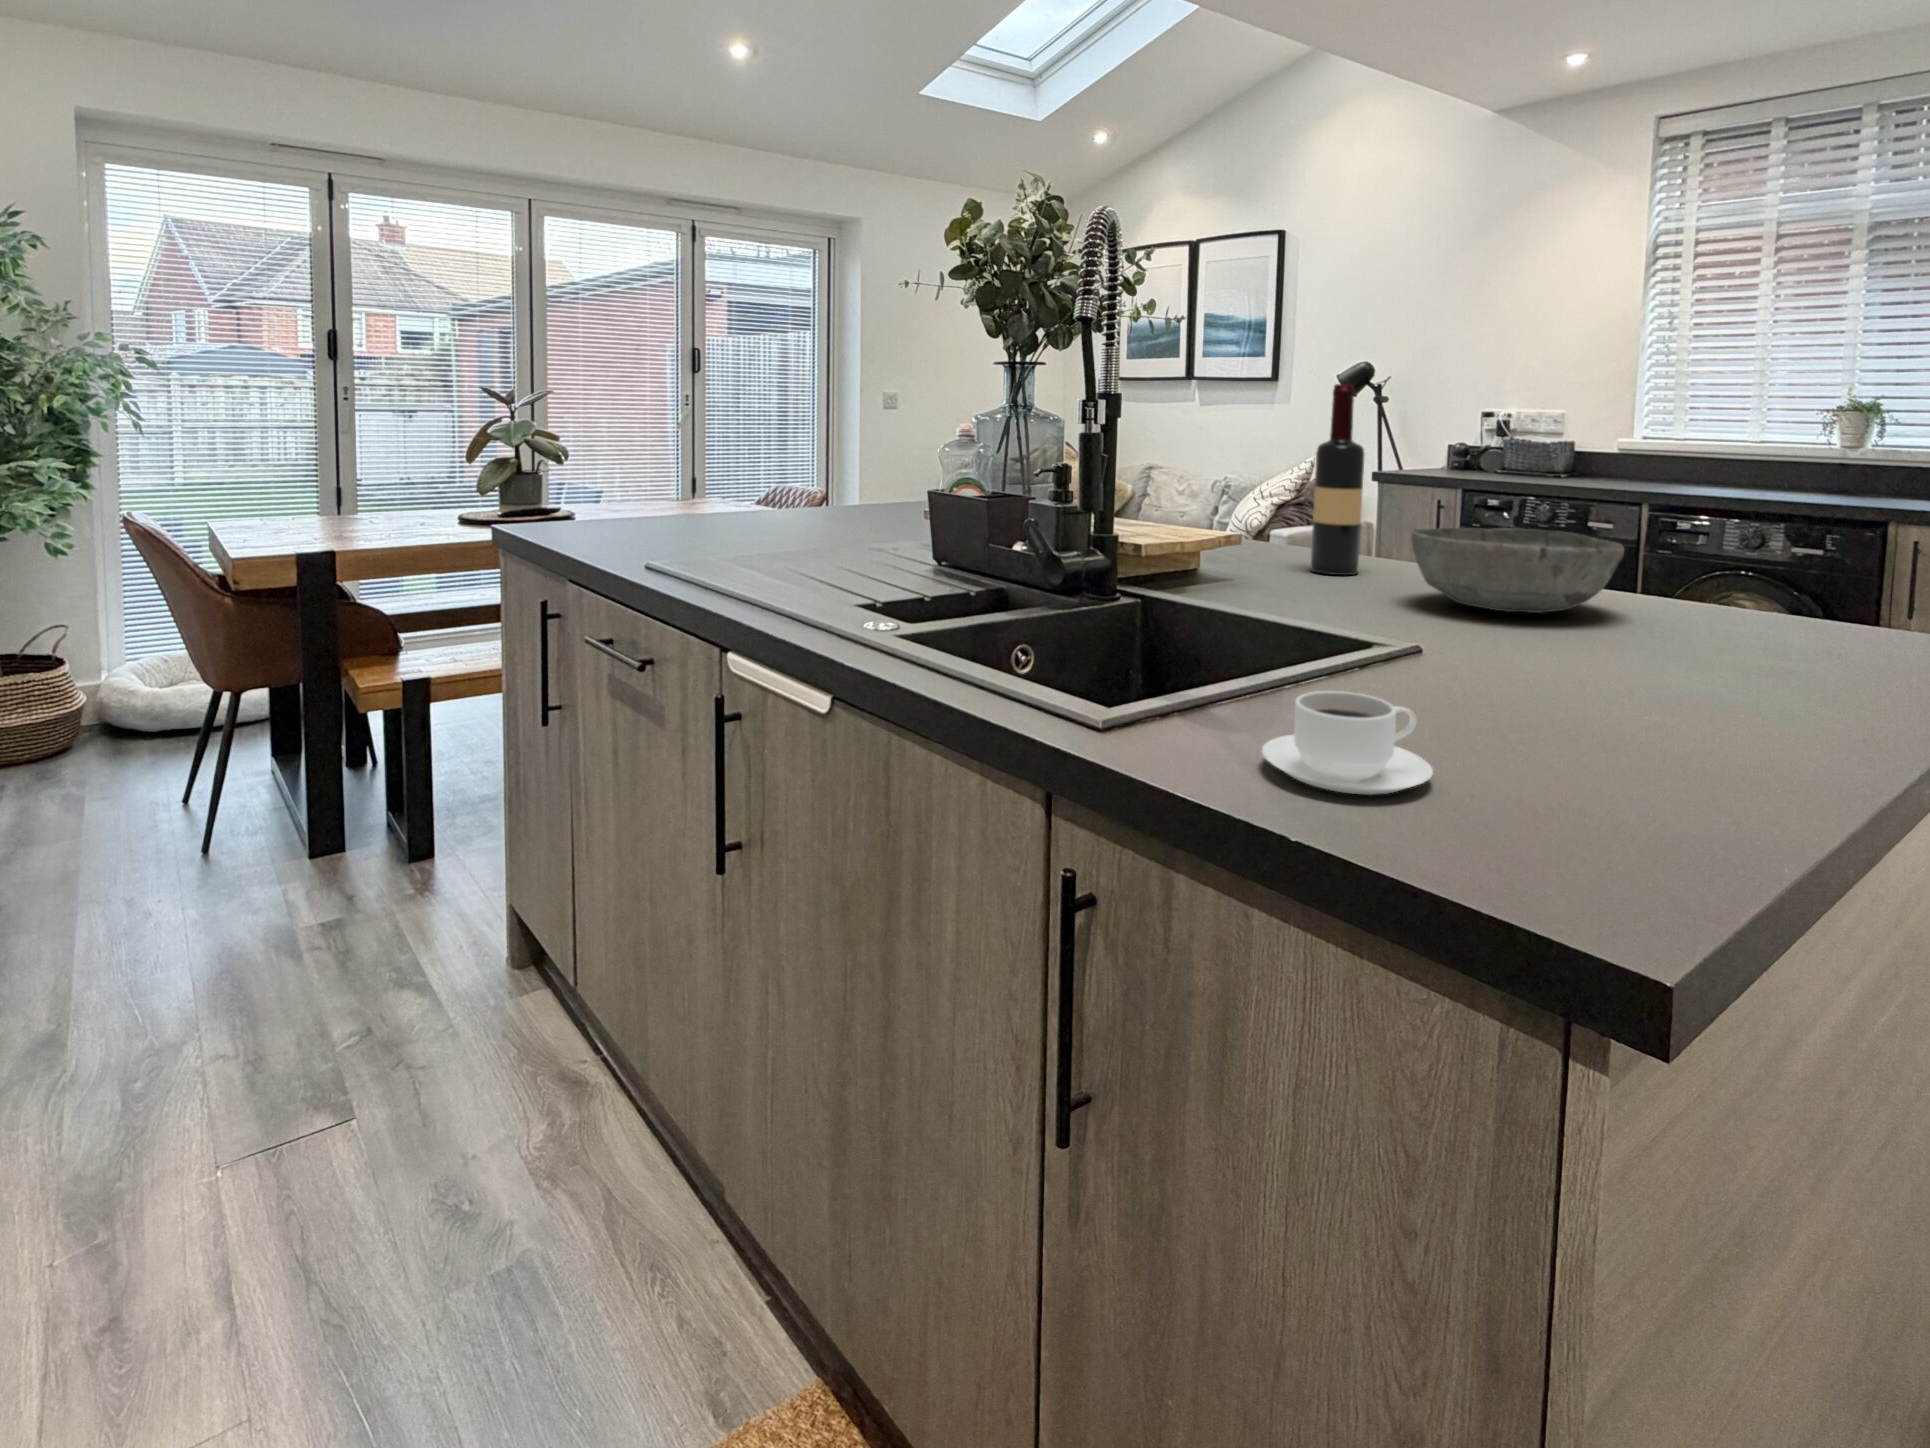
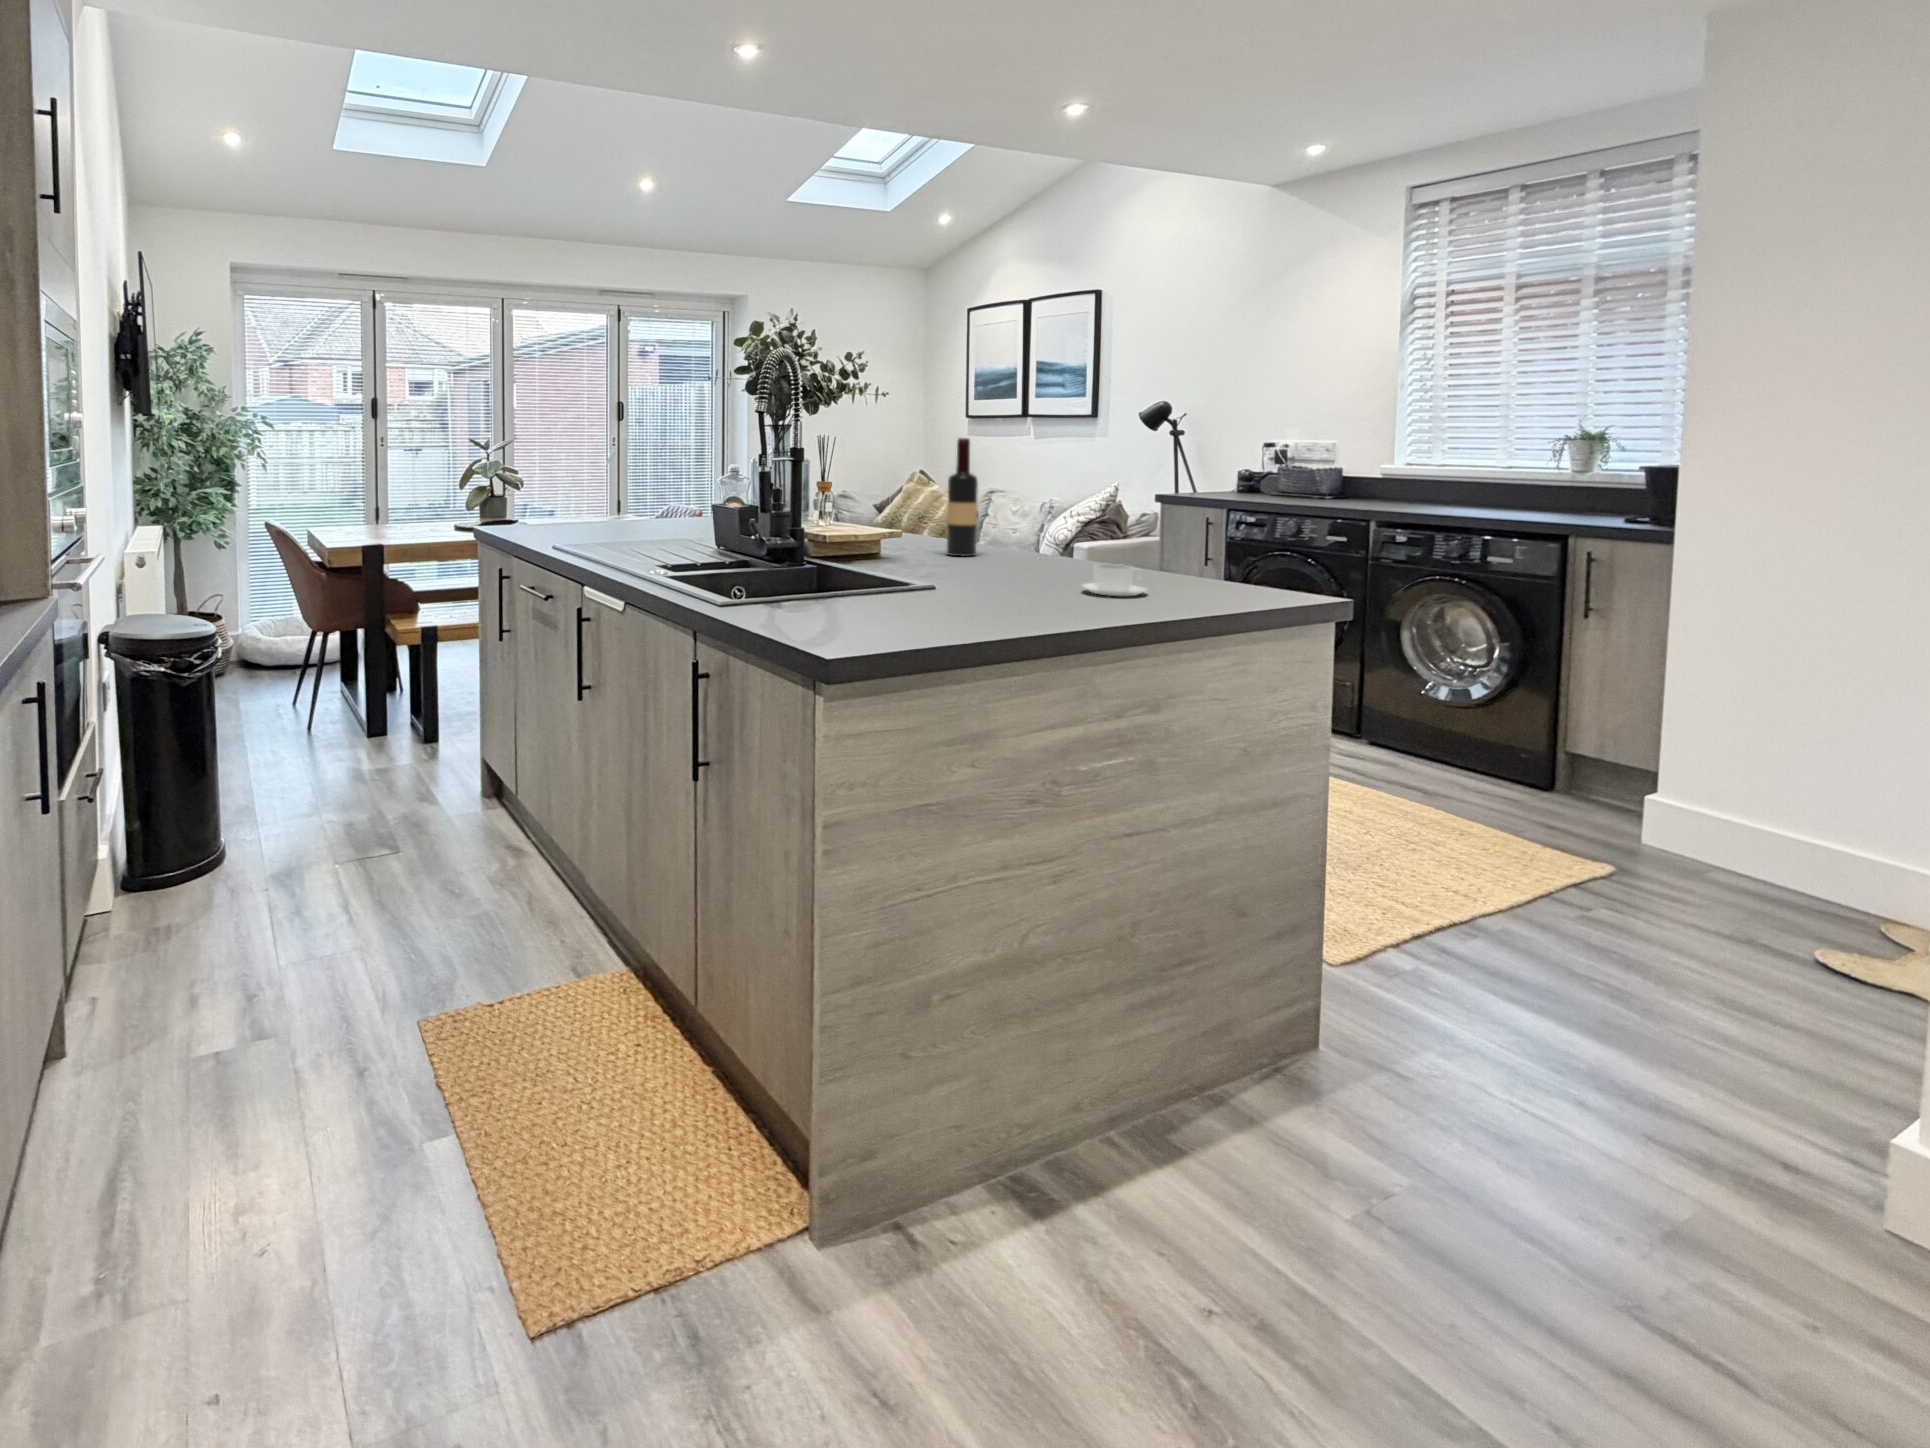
bowl: present [1411,528,1624,613] -> none [969,525,1088,572]
coffee cup: present [1262,691,1433,794] -> present [1082,564,1146,596]

